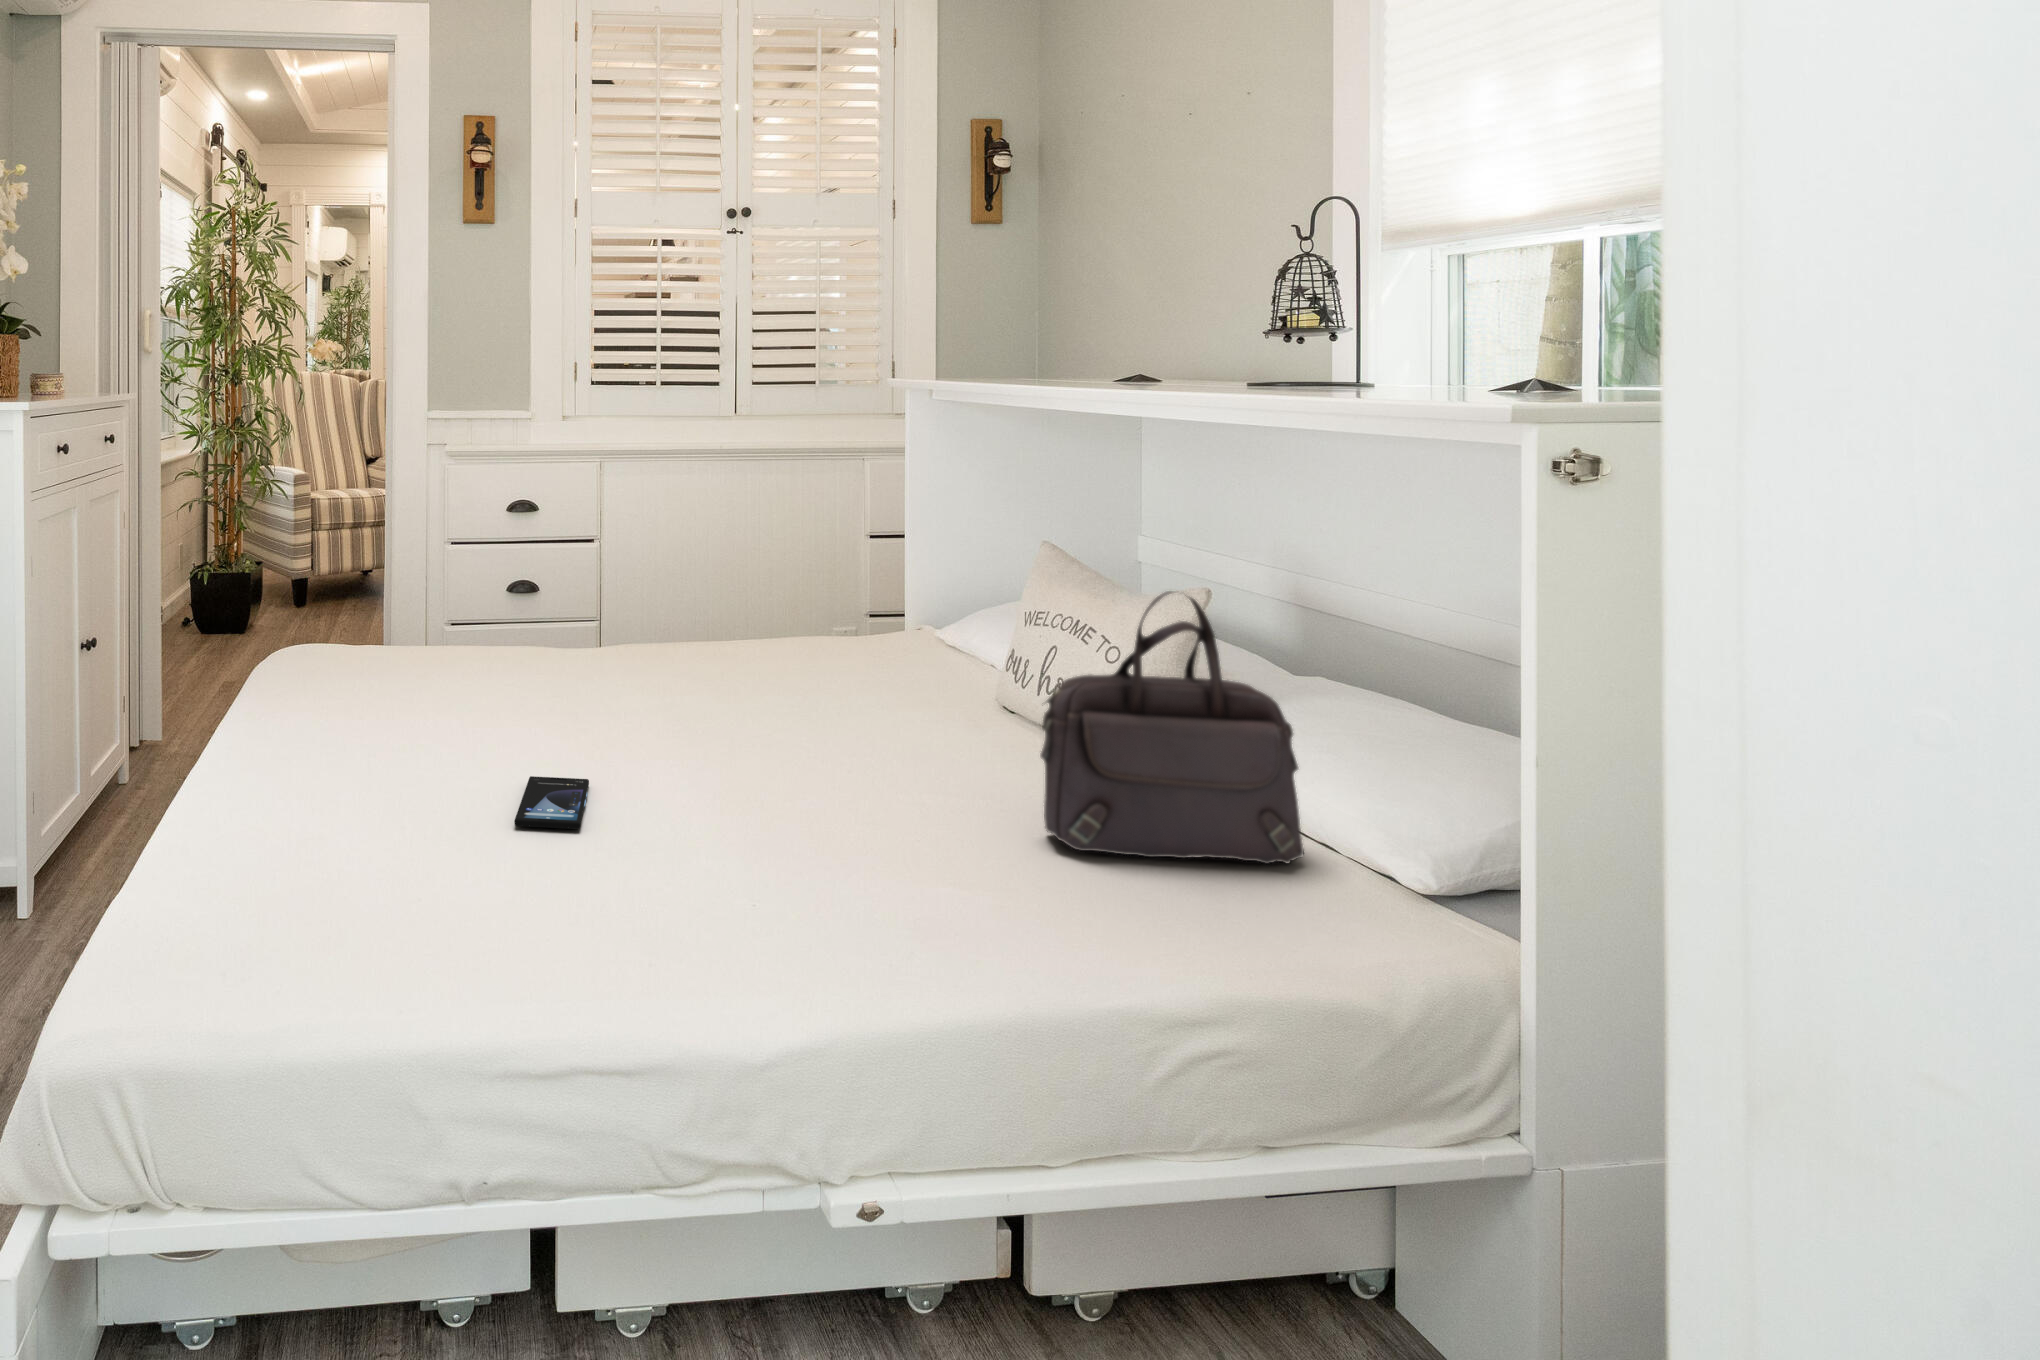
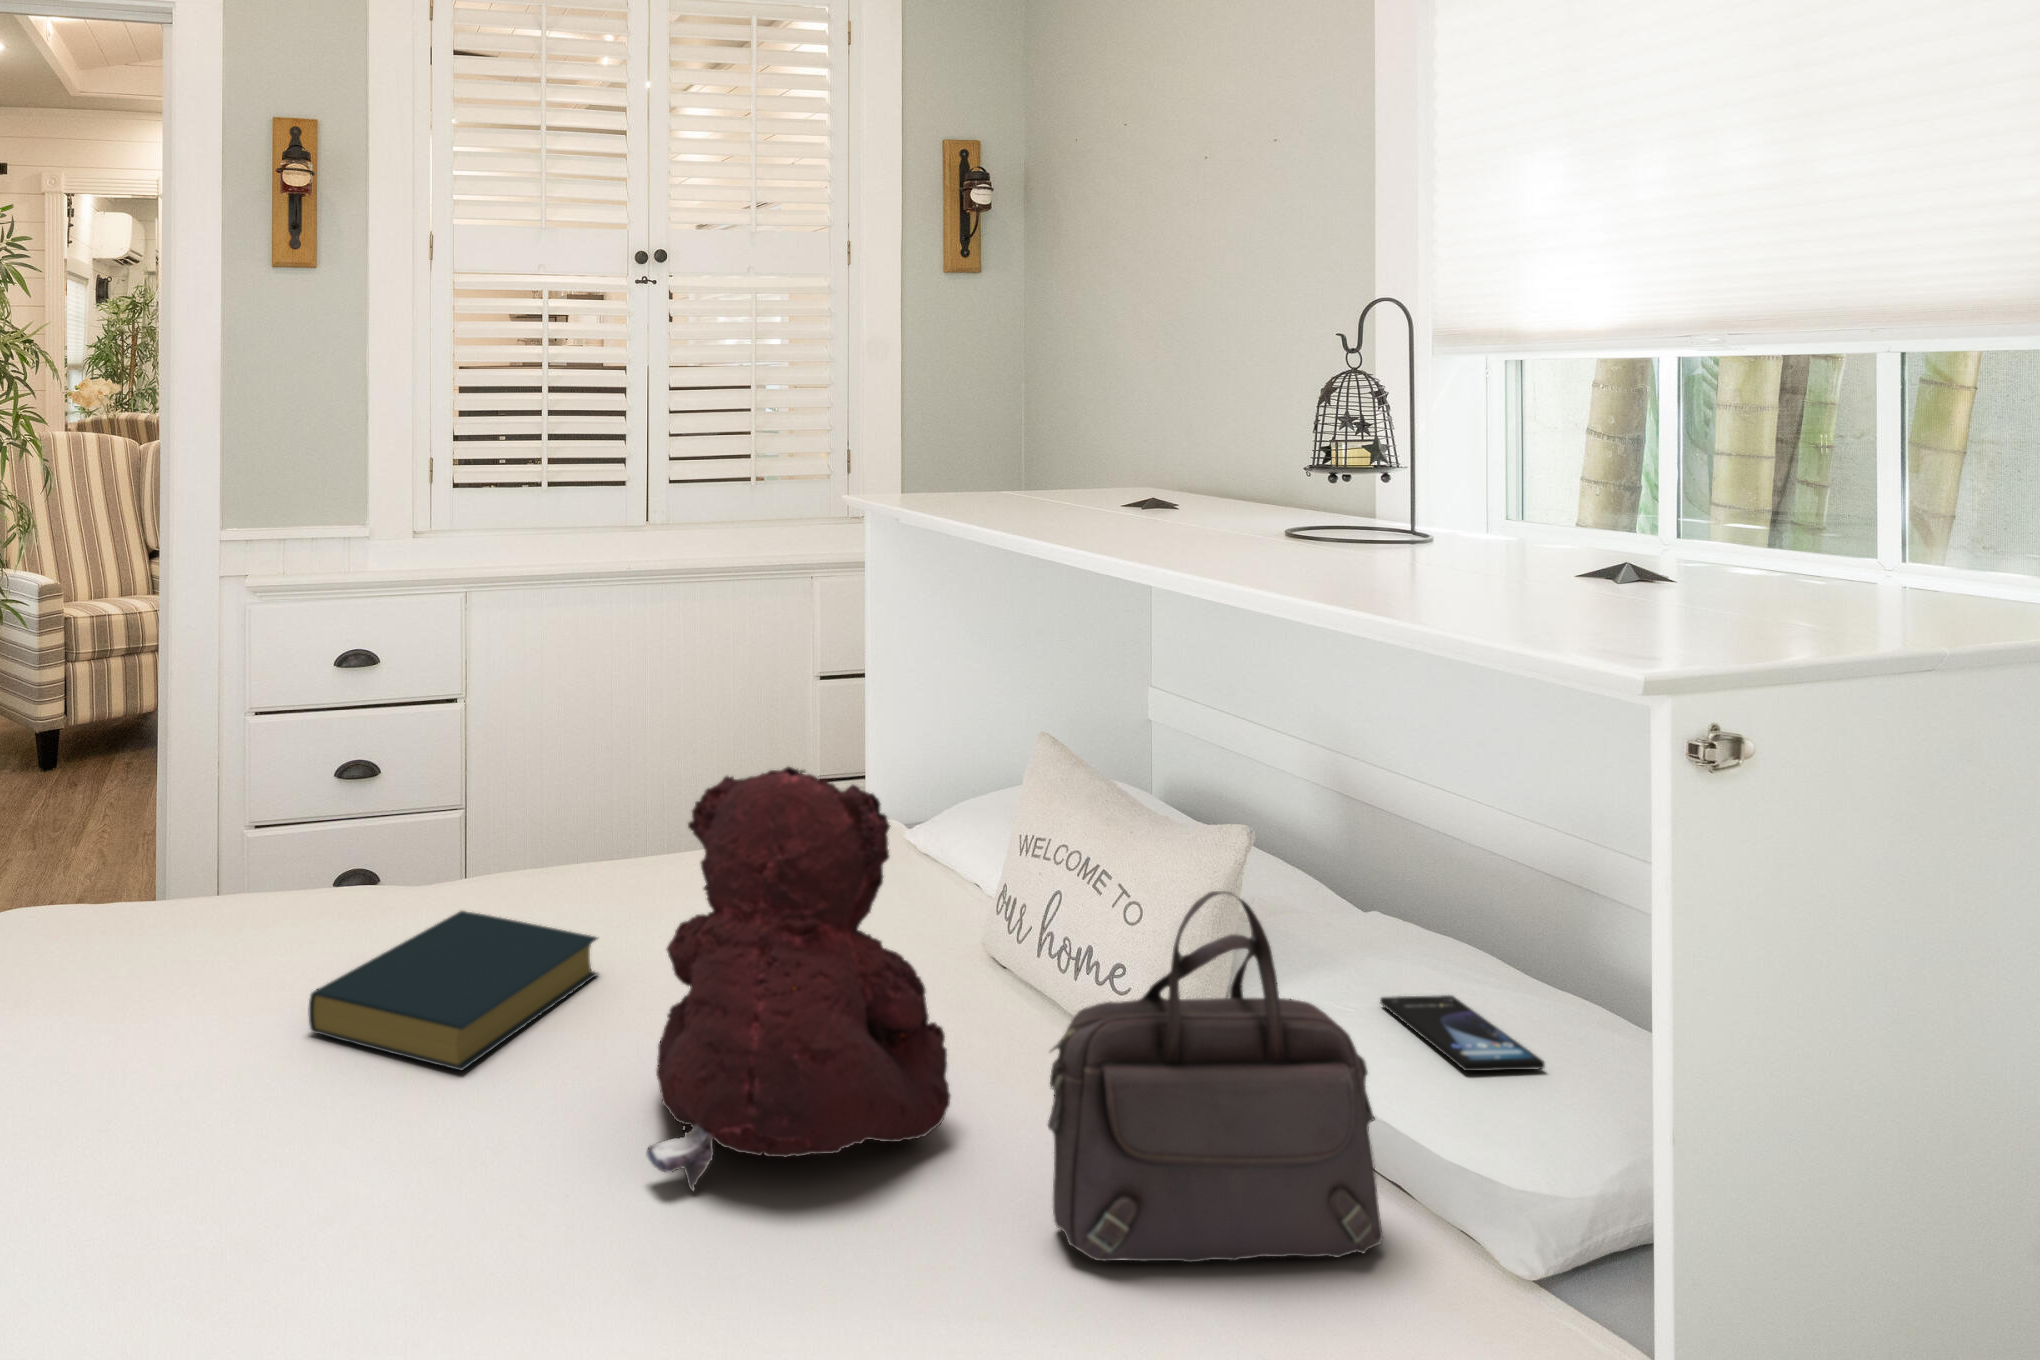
teddy bear: none [747,518,969,797] -> present [647,767,950,1190]
hardback book: none [509,644,709,729] -> present [308,911,599,1071]
smartphone: present [514,776,589,829] -> present [1380,995,1545,1071]

